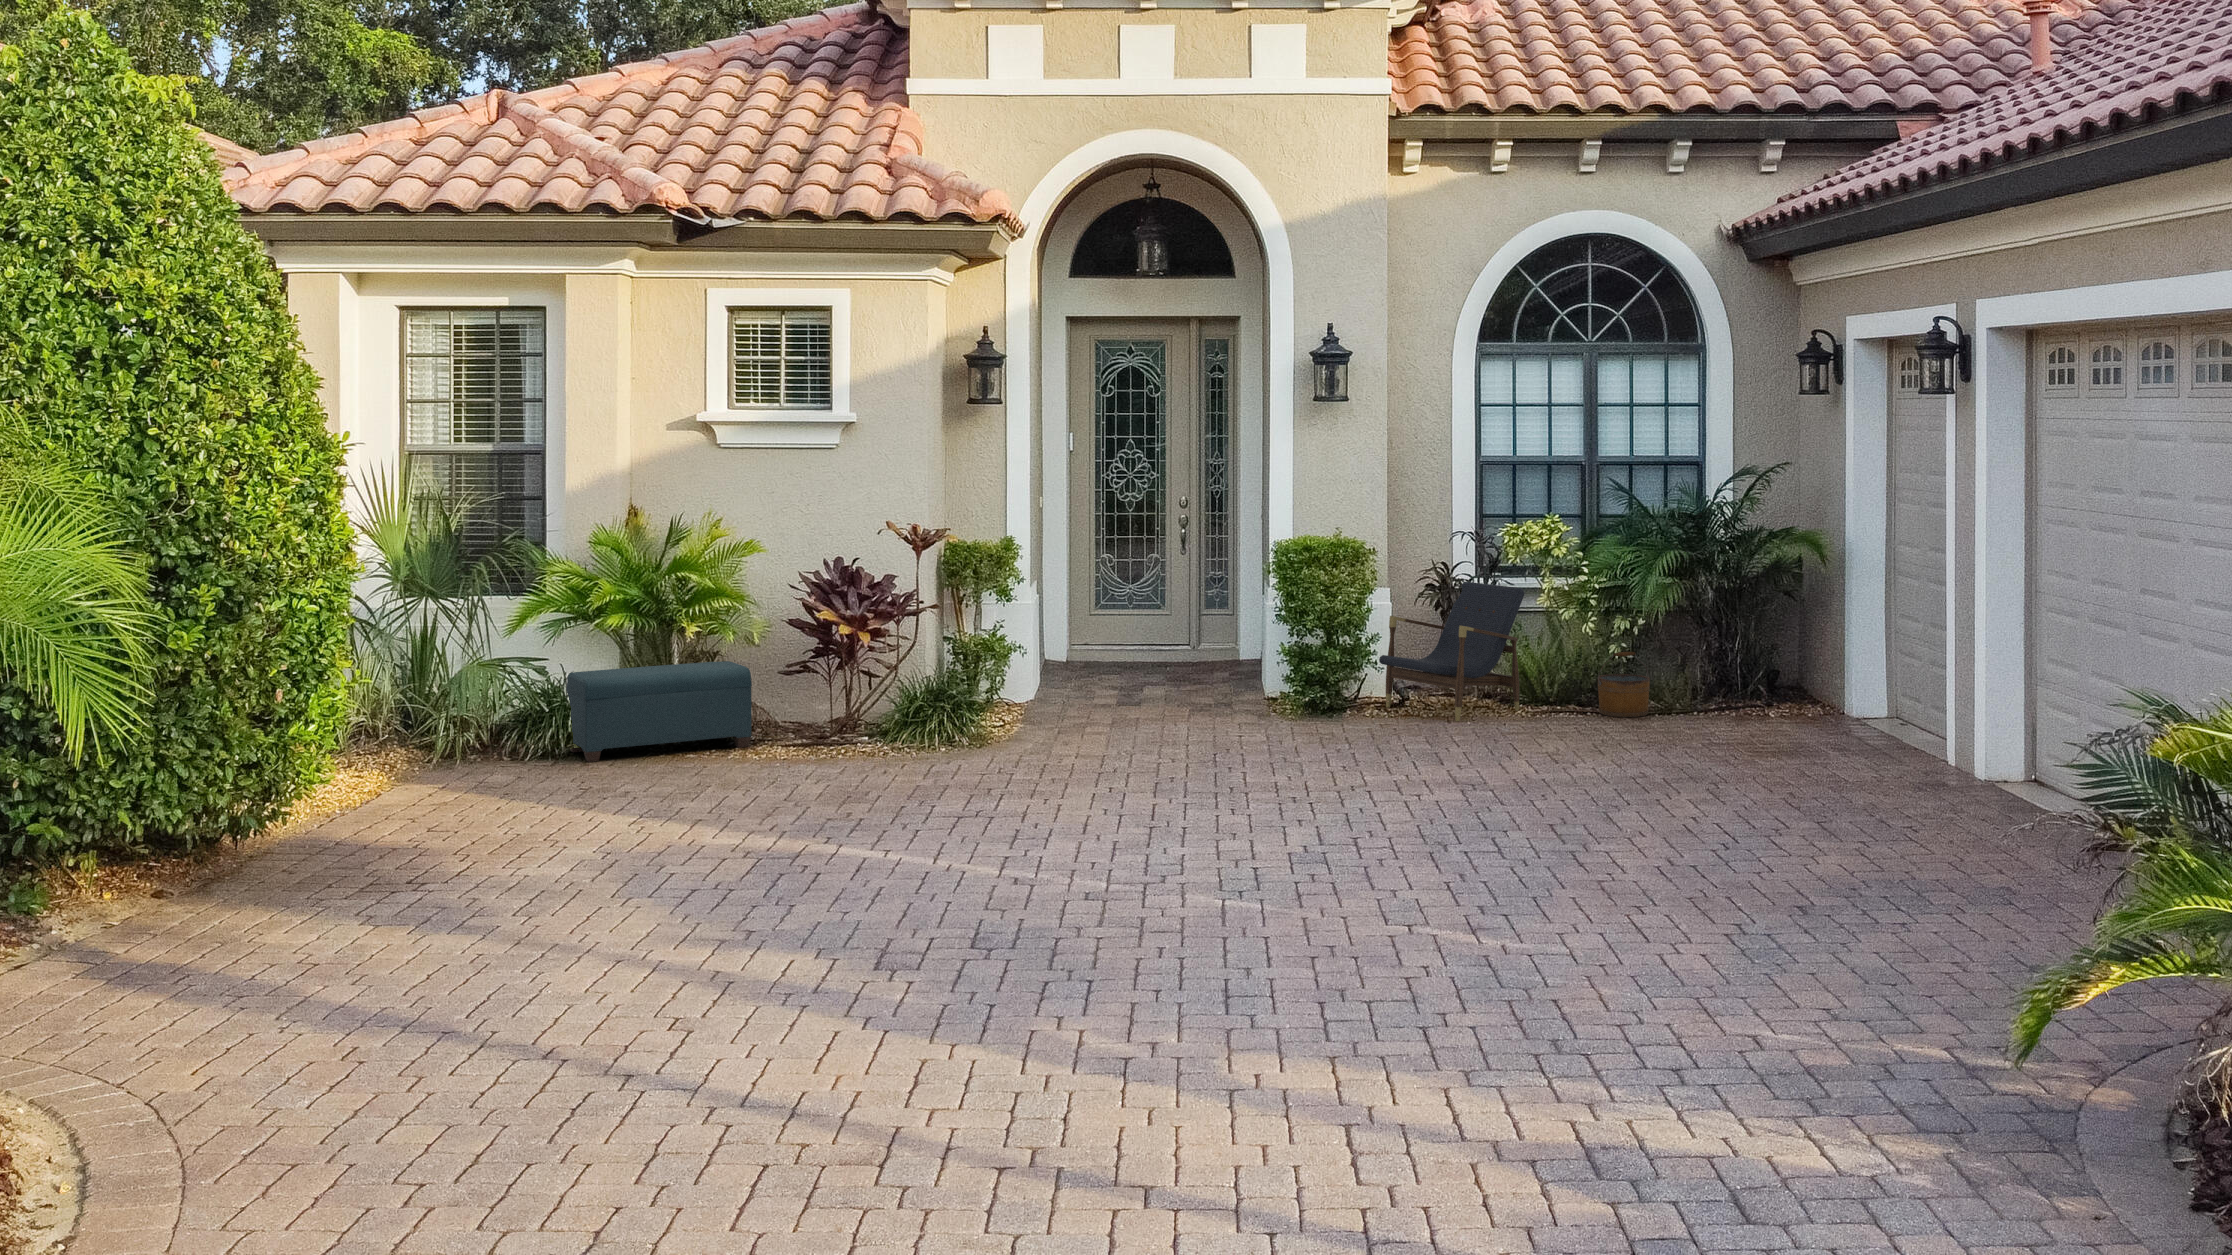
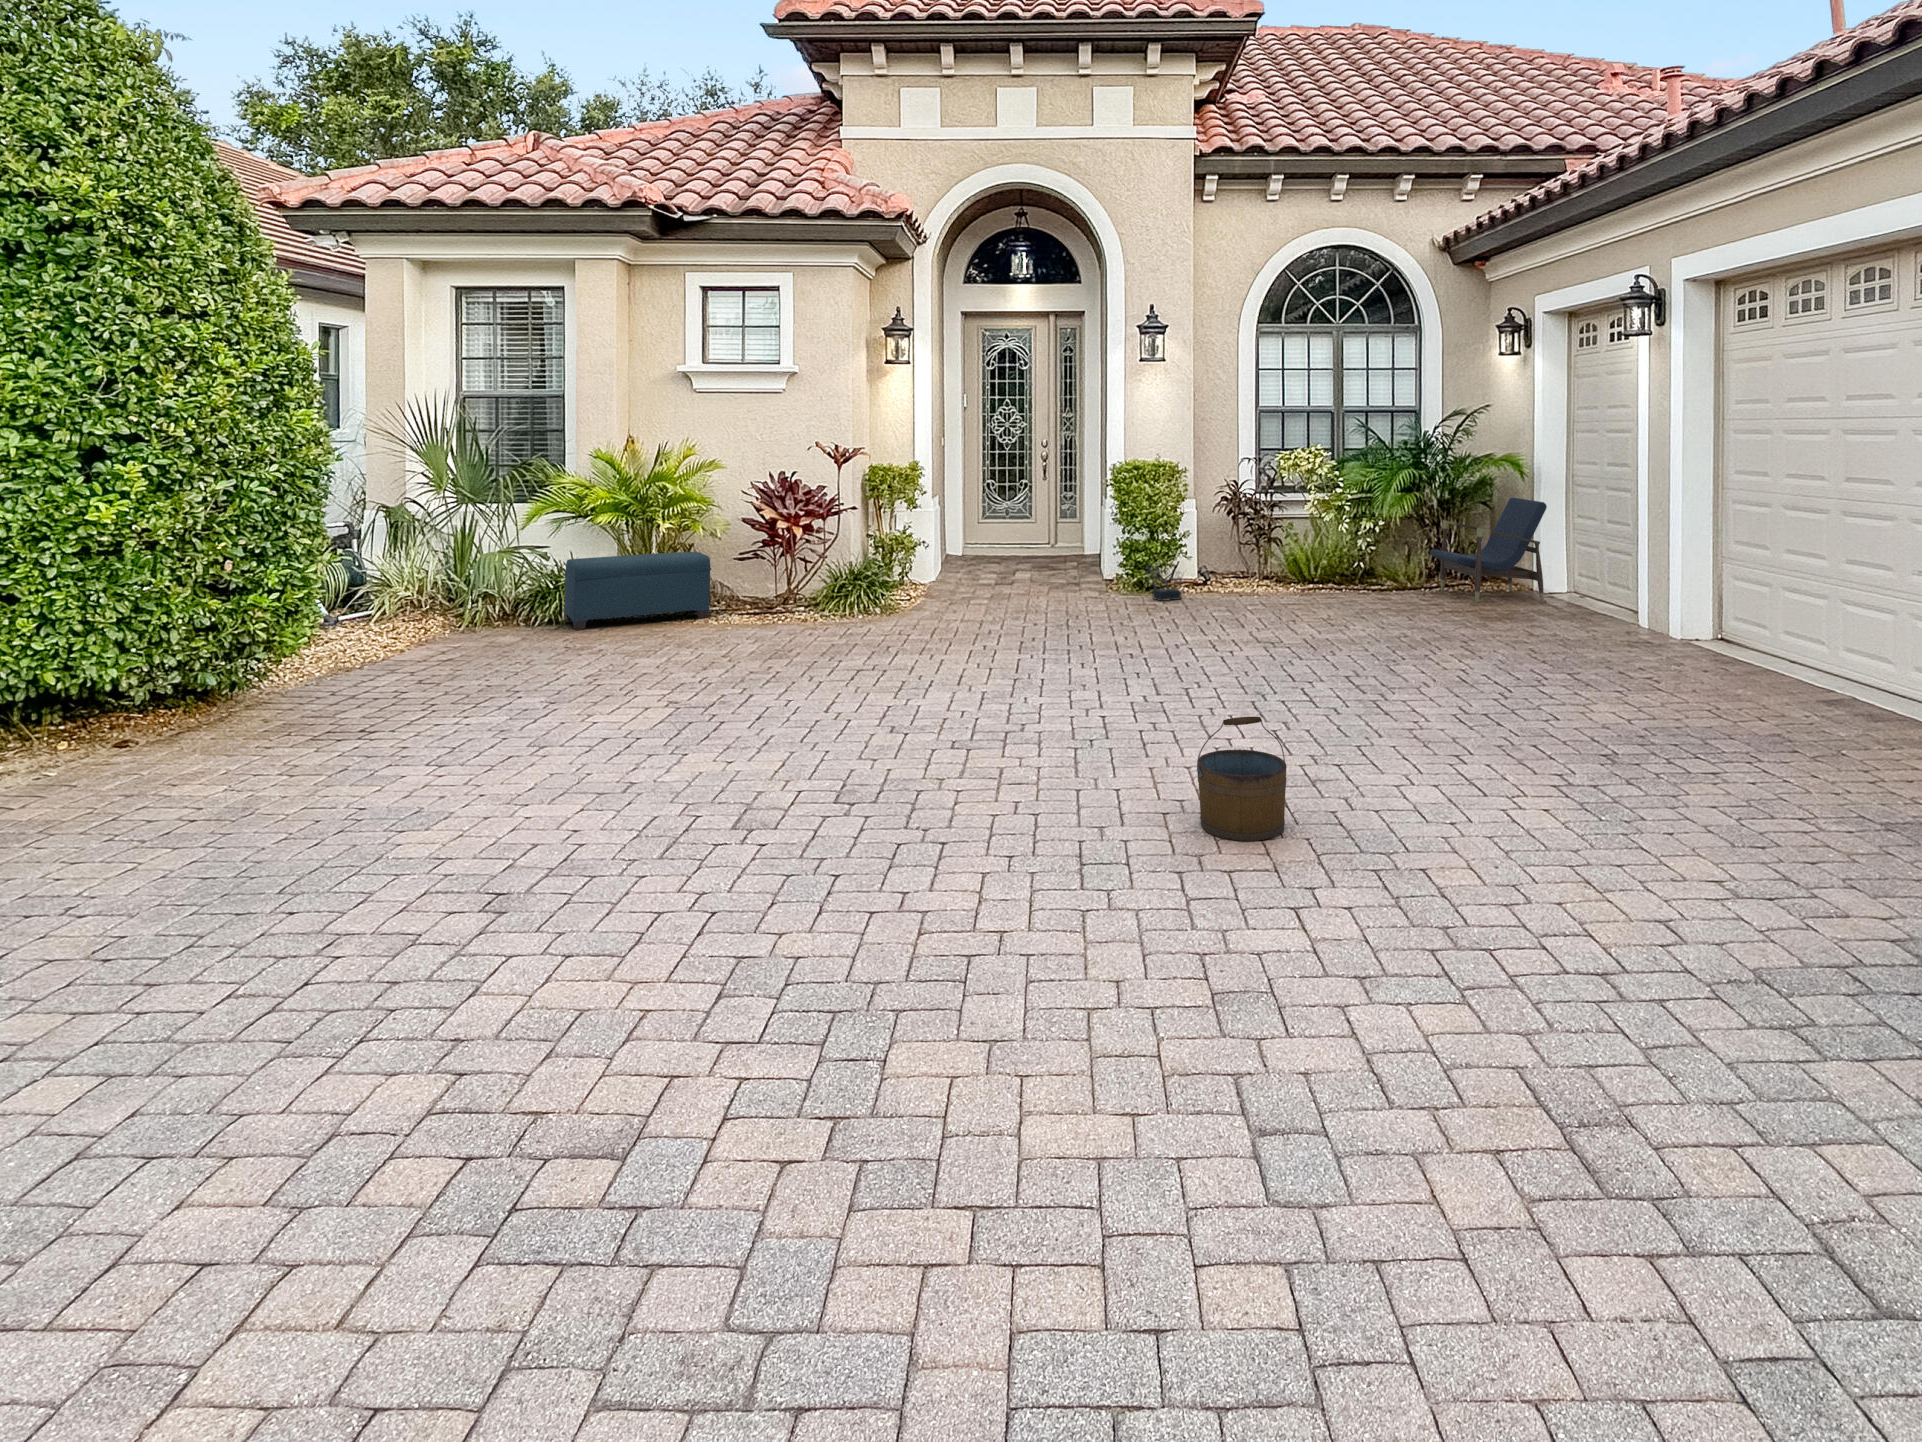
lounge chair: present [1379,582,1524,721] -> present [1430,498,1547,603]
bucket: present [1598,652,1650,717] -> present [1197,717,1287,841]
decorative plant: none [1317,676,1369,724] -> present [1146,566,1184,601]

